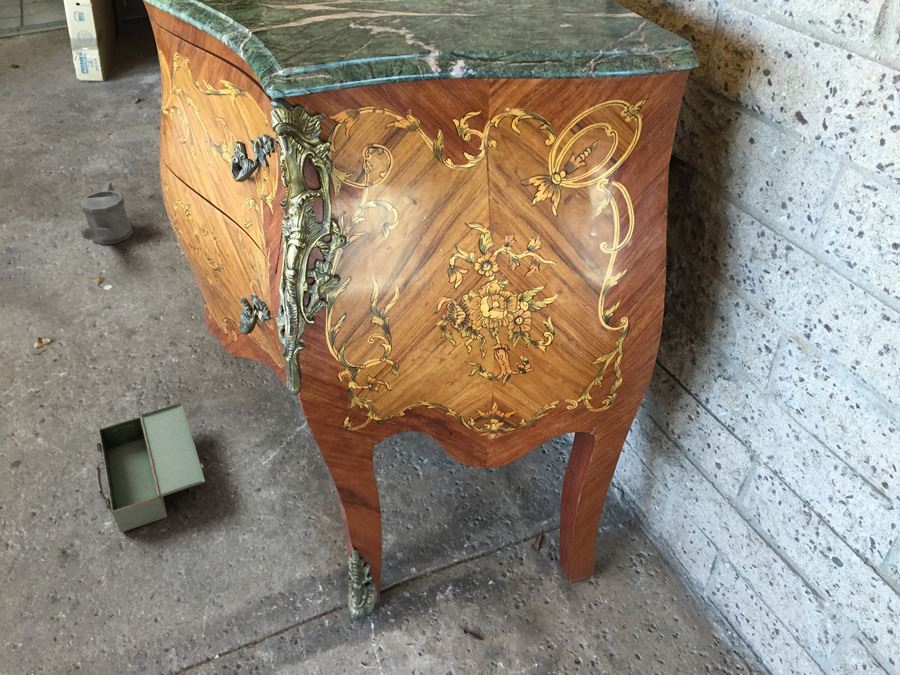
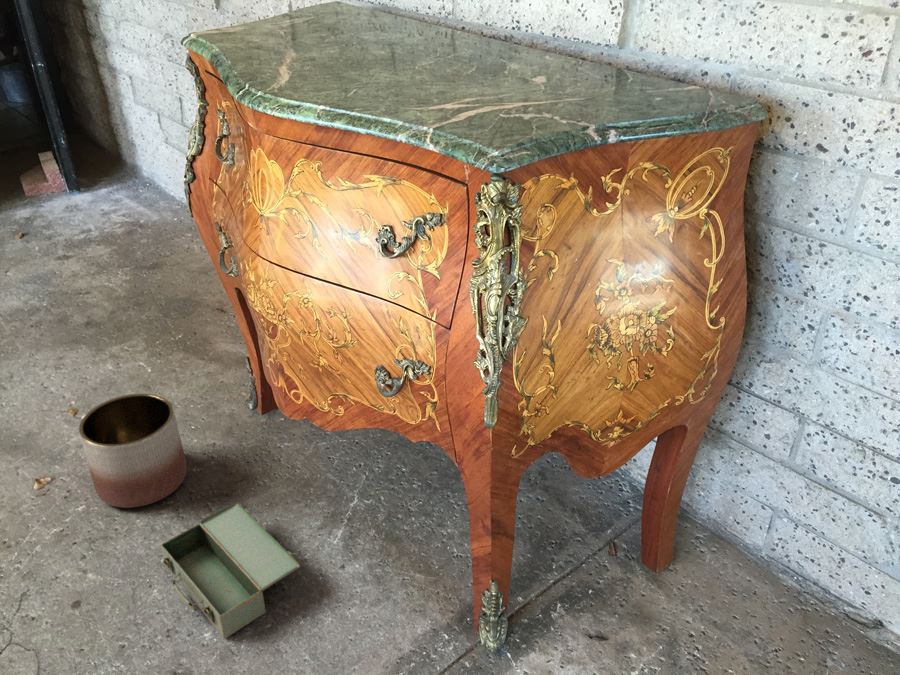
watering can: present [80,182,133,245] -> none [26,312,83,376]
planter: none [60,278,168,387] -> present [79,394,187,508]

